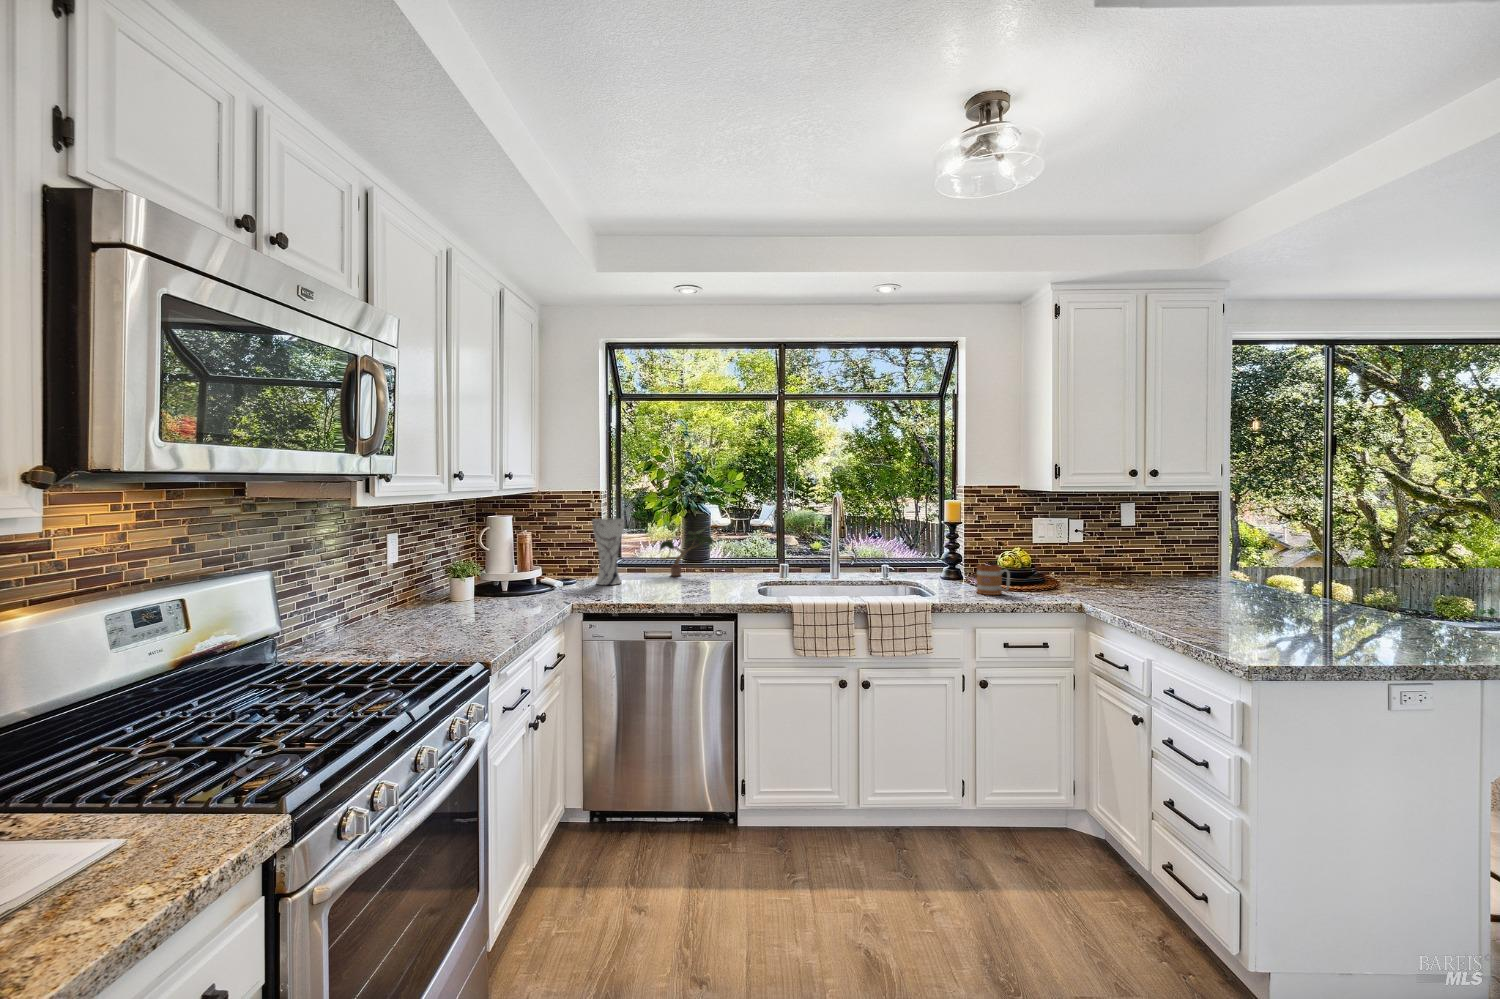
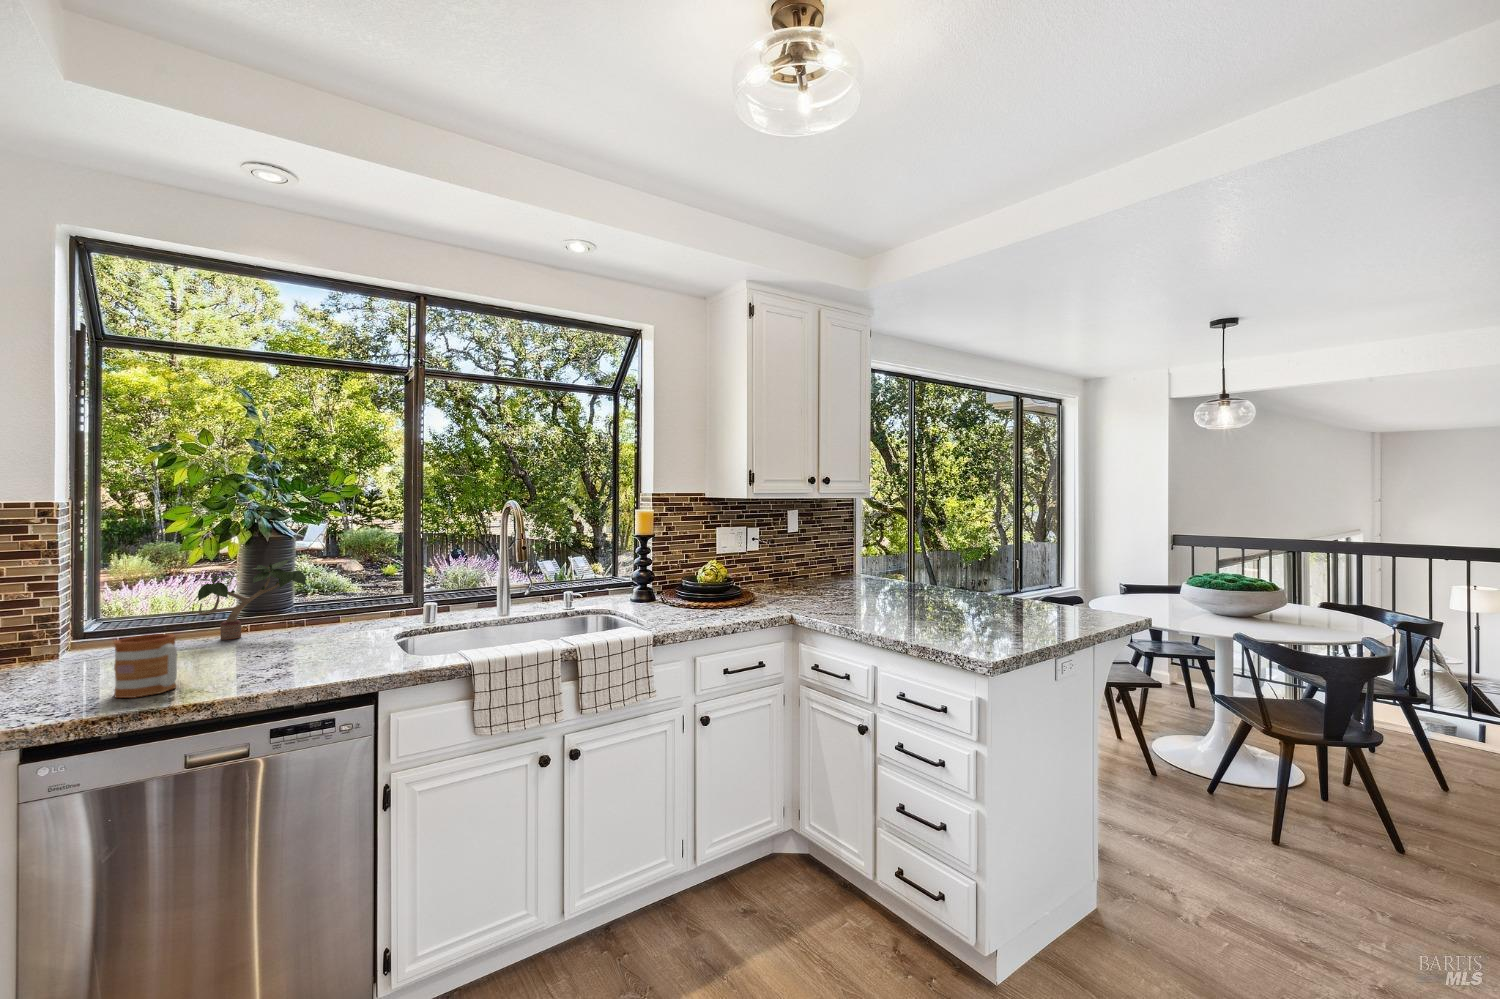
vase: present [592,519,624,585] -> none [35,551,118,677]
mug: present [976,565,1010,595] -> present [114,634,177,698]

